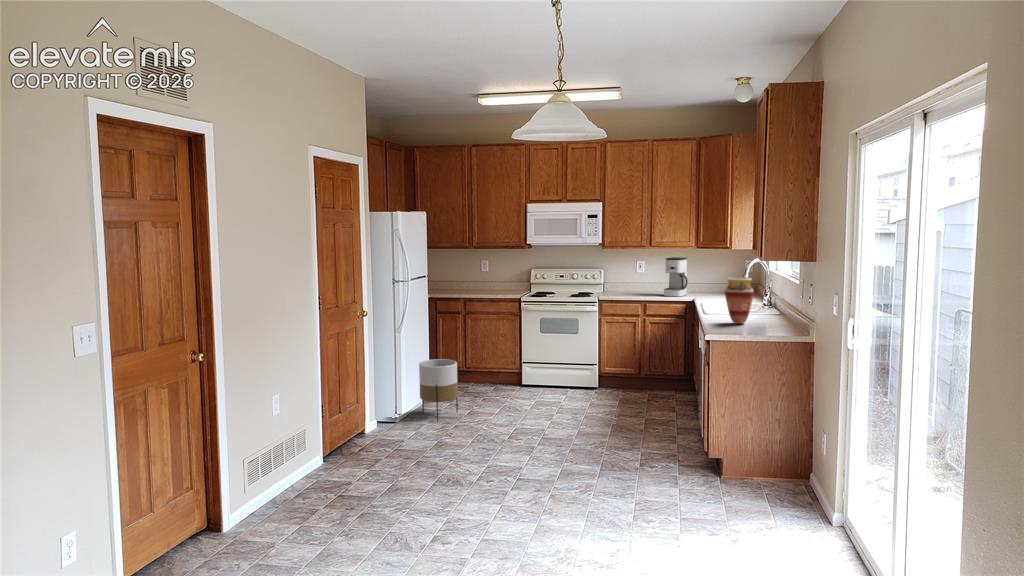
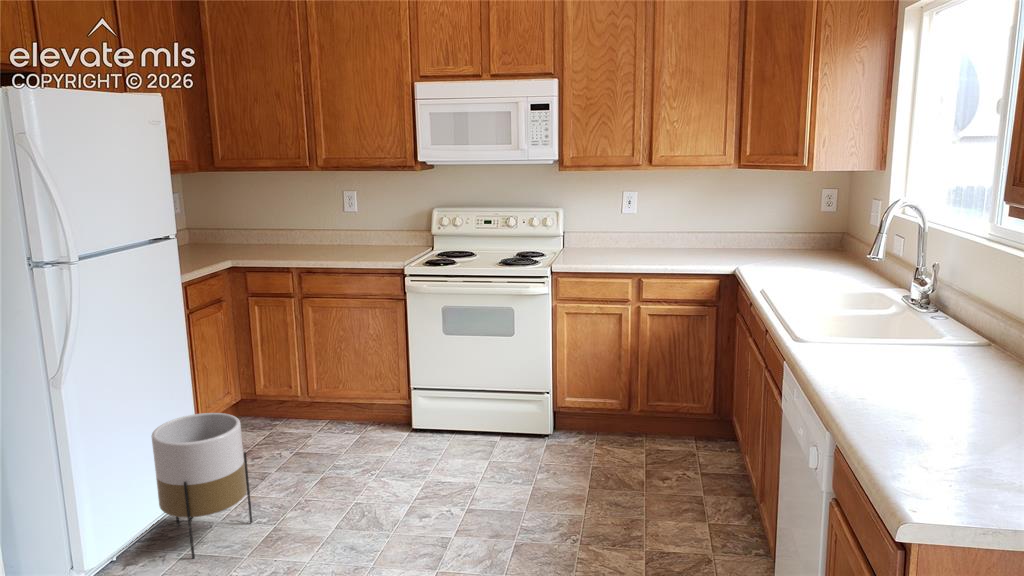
coffee maker: present [664,257,688,297] -> none [675,186,721,264]
vase: present [725,277,754,324] -> none [871,252,956,379]

